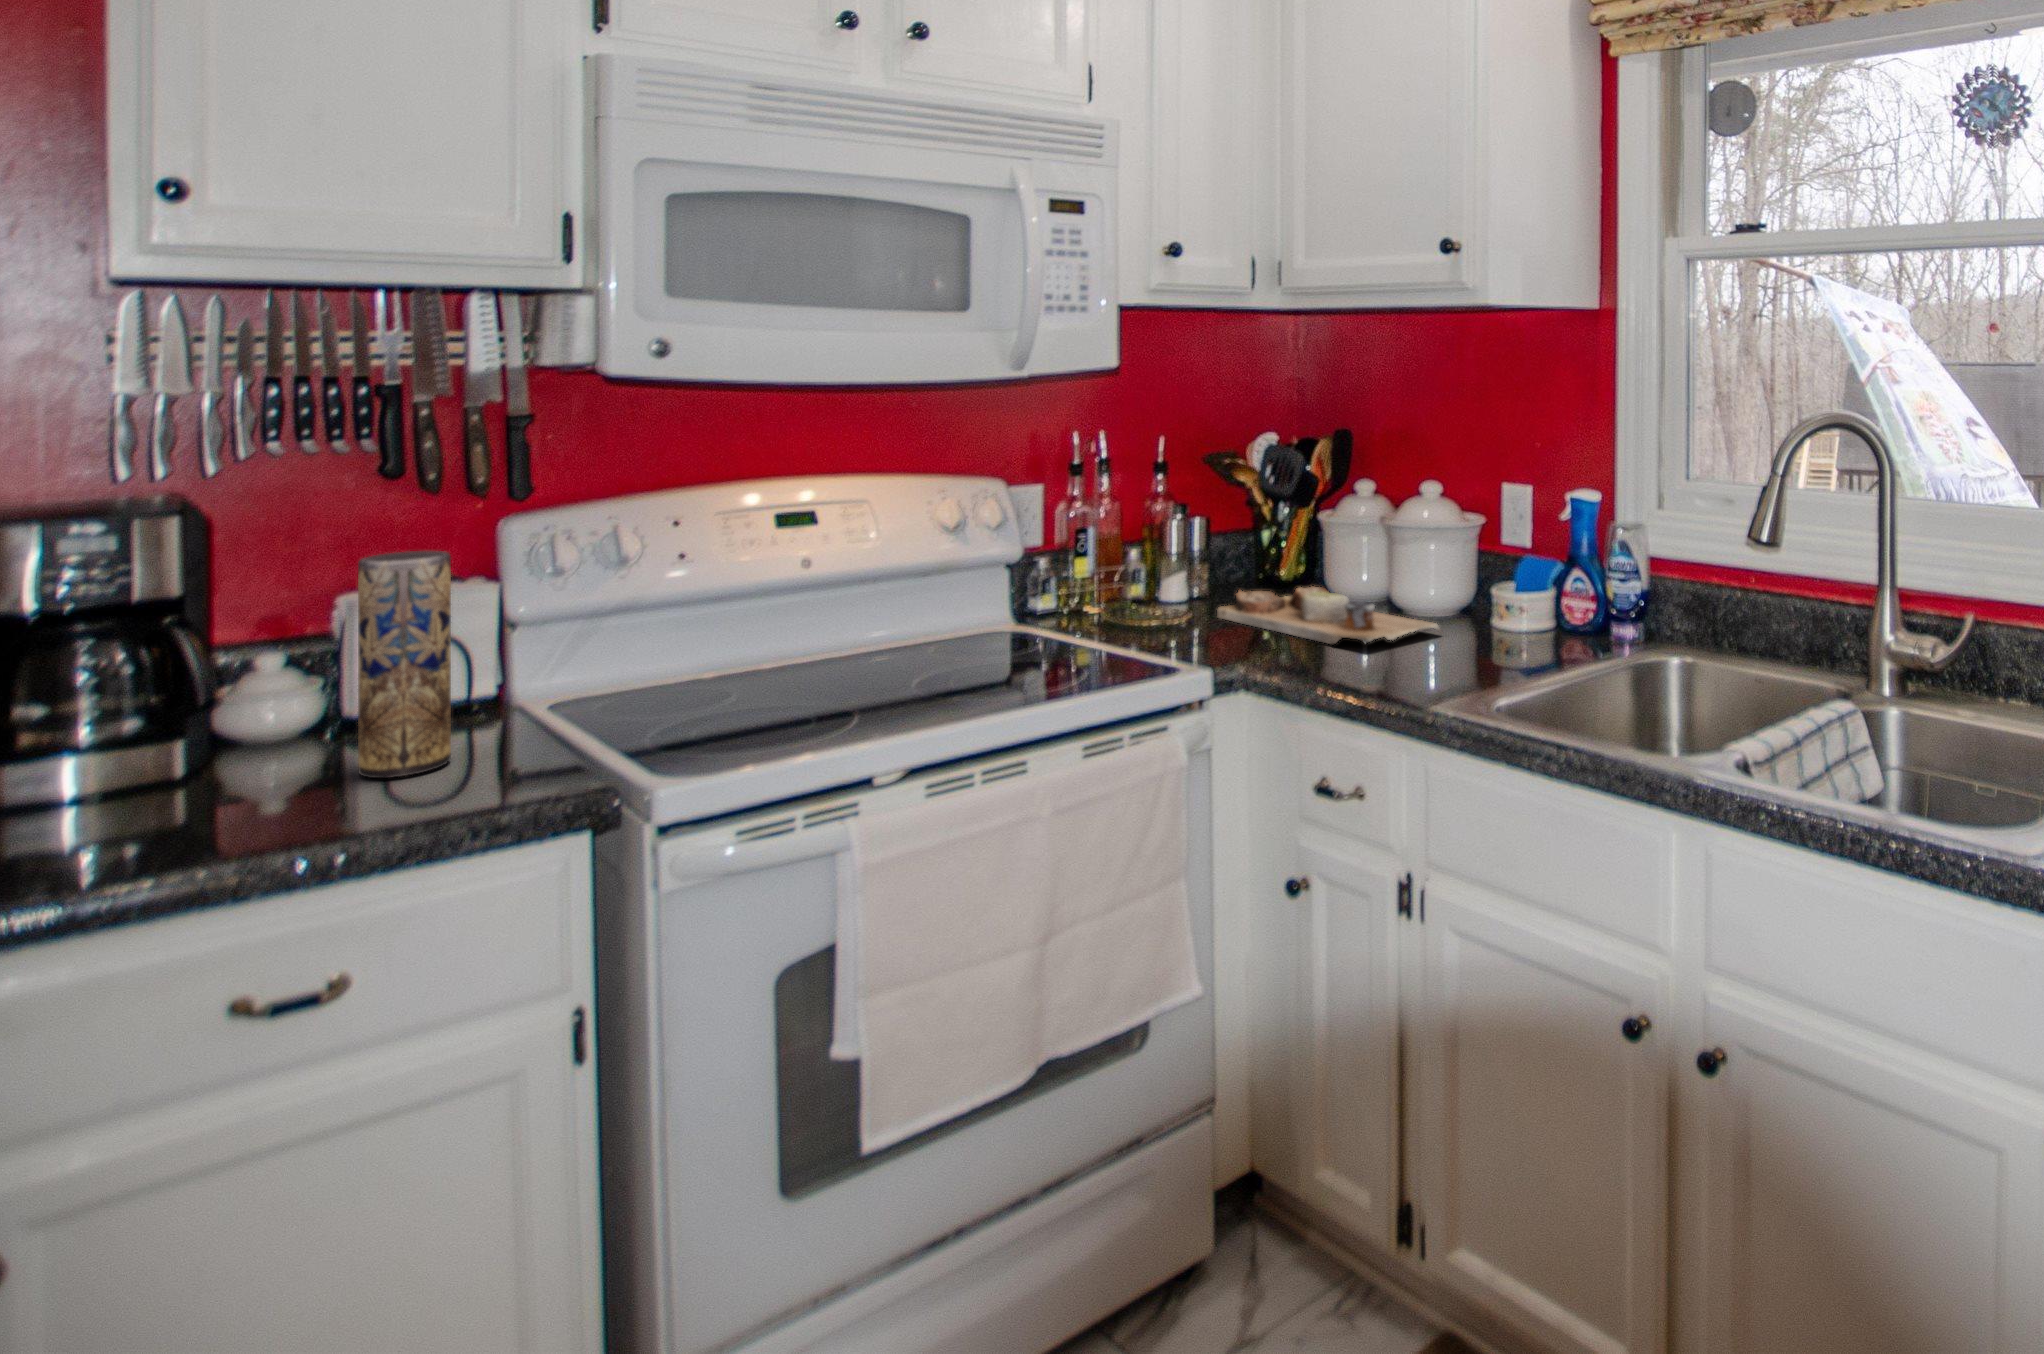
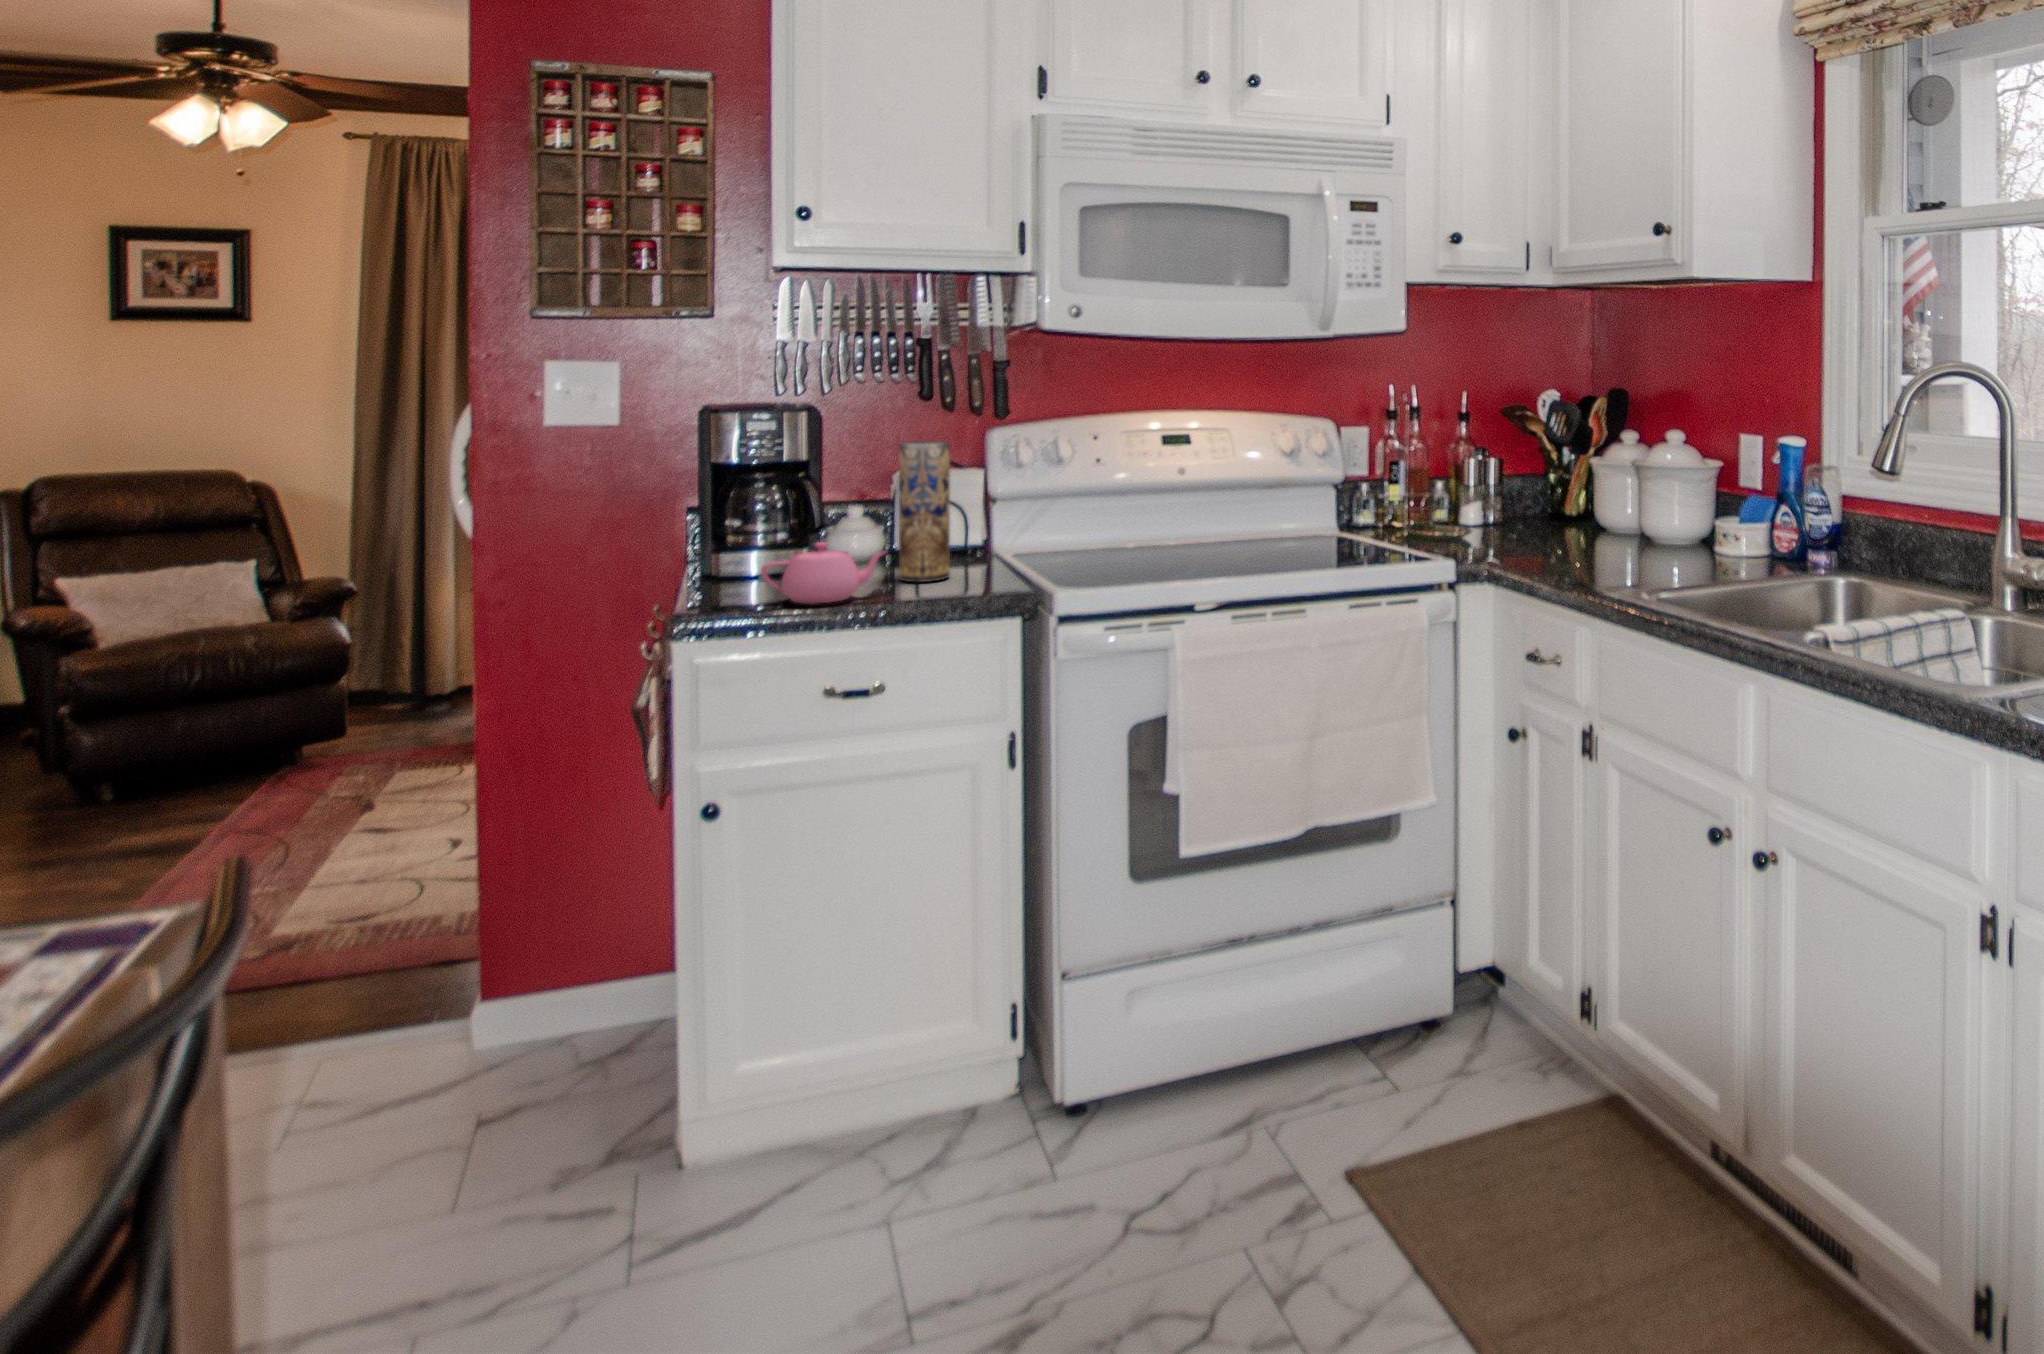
cutting board: present [1217,586,1440,644] -> none [1489,516,1660,556]
teapot: none [83,741,344,853] -> present [761,542,885,604]

